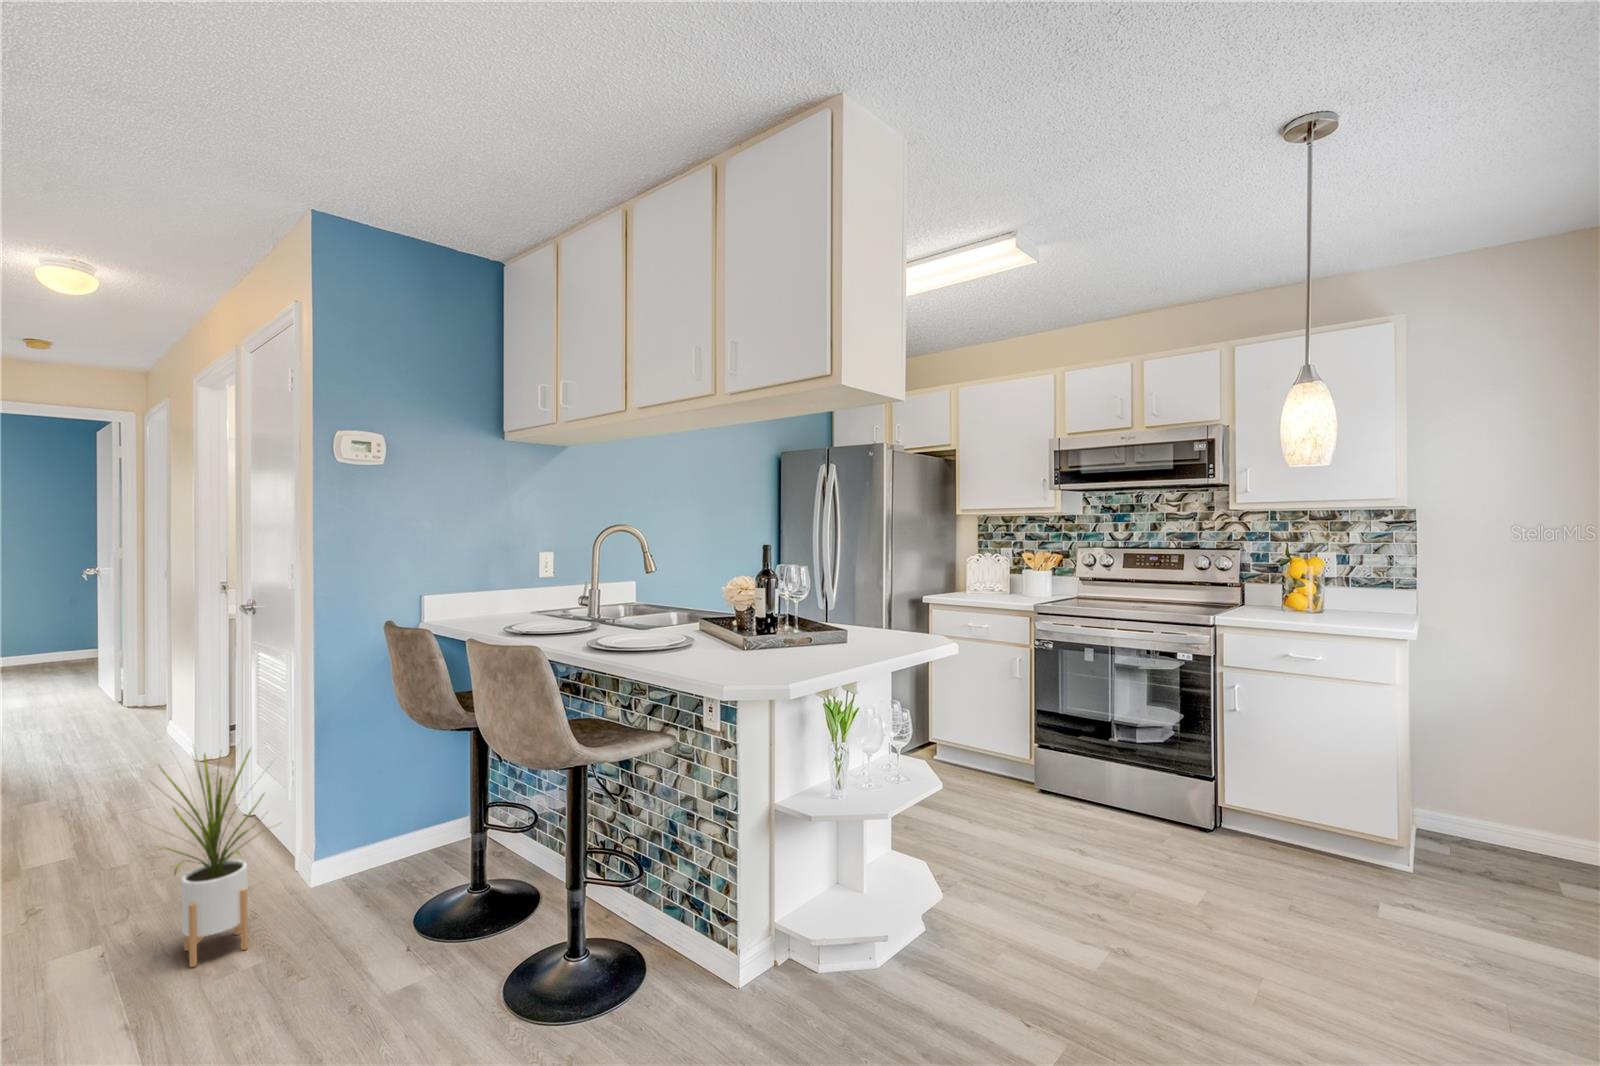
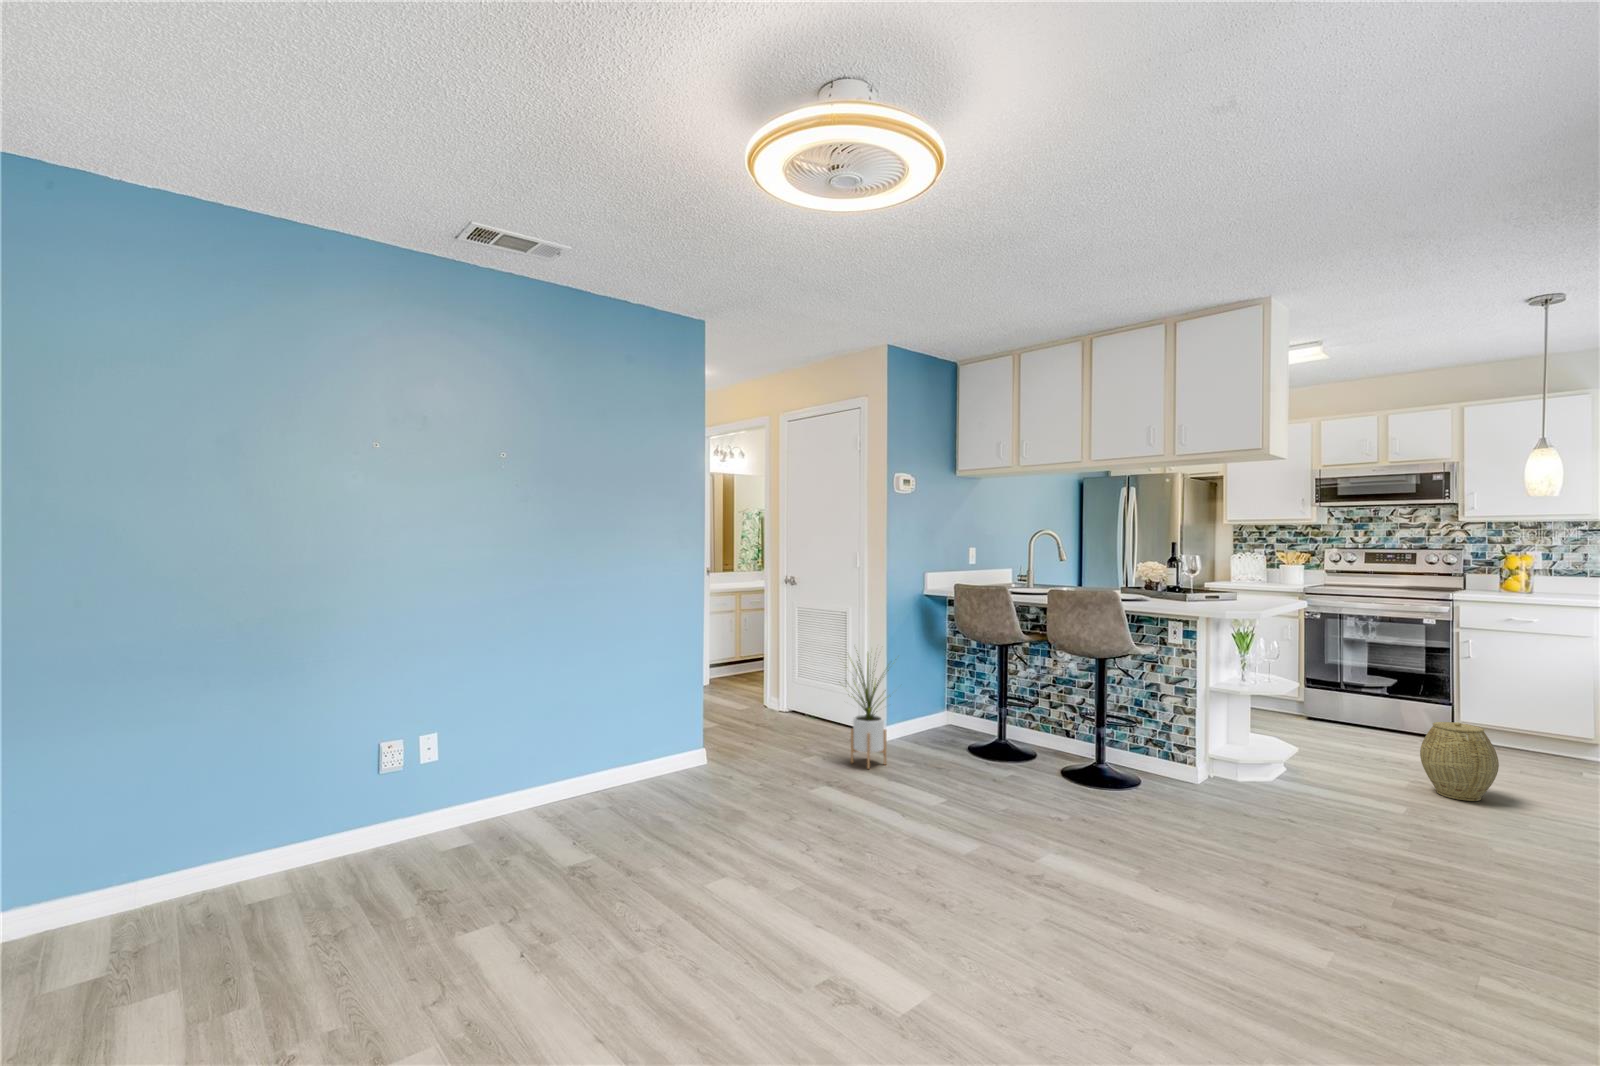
woven basket: none [1098,856,1210,1005] -> present [1420,722,1499,801]

